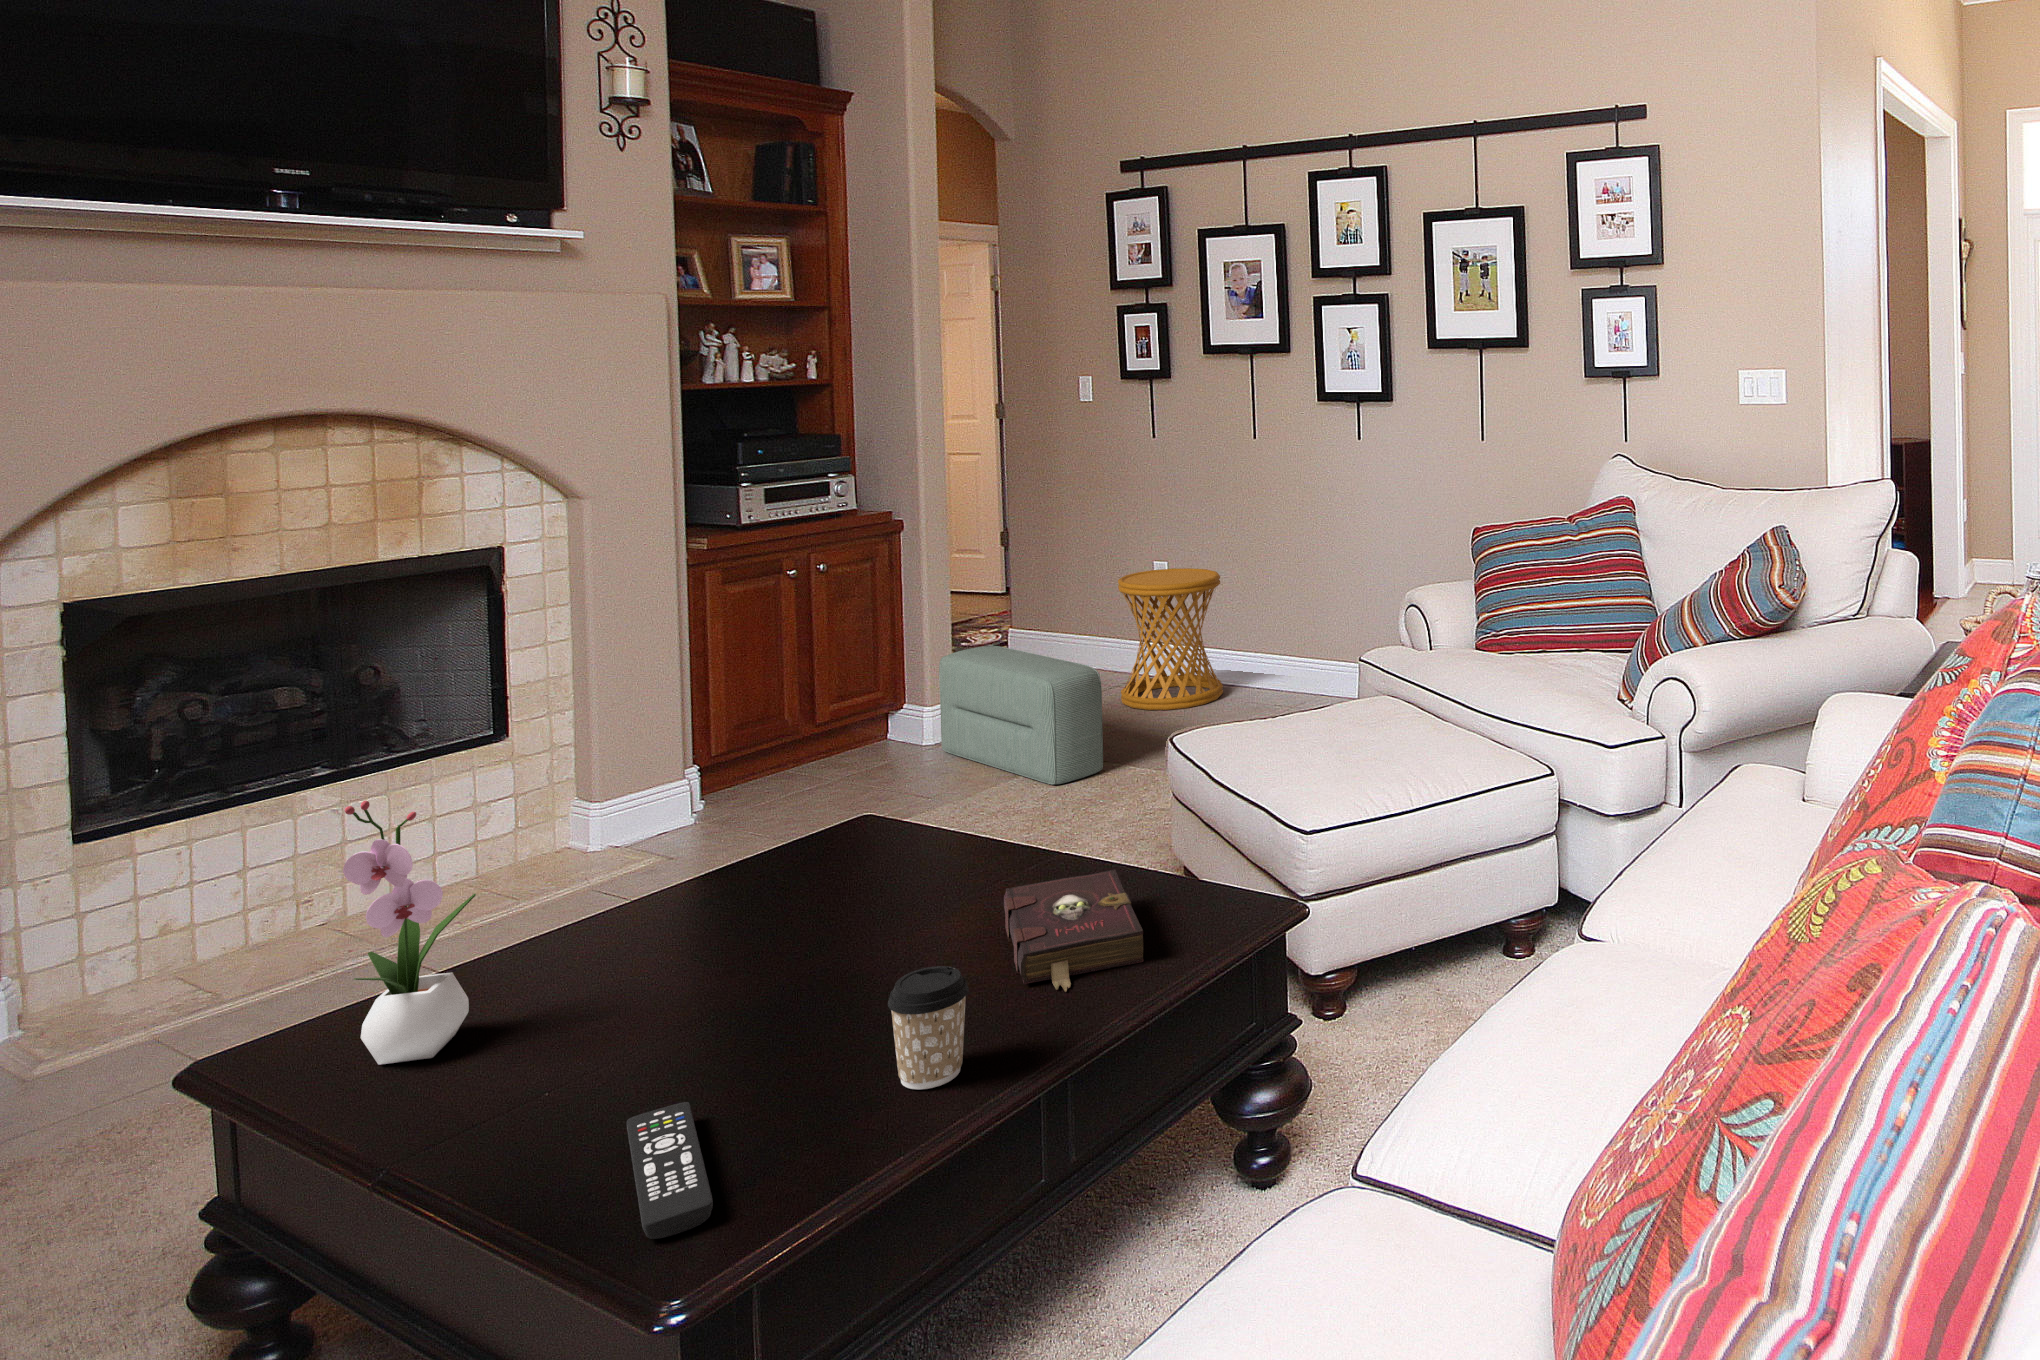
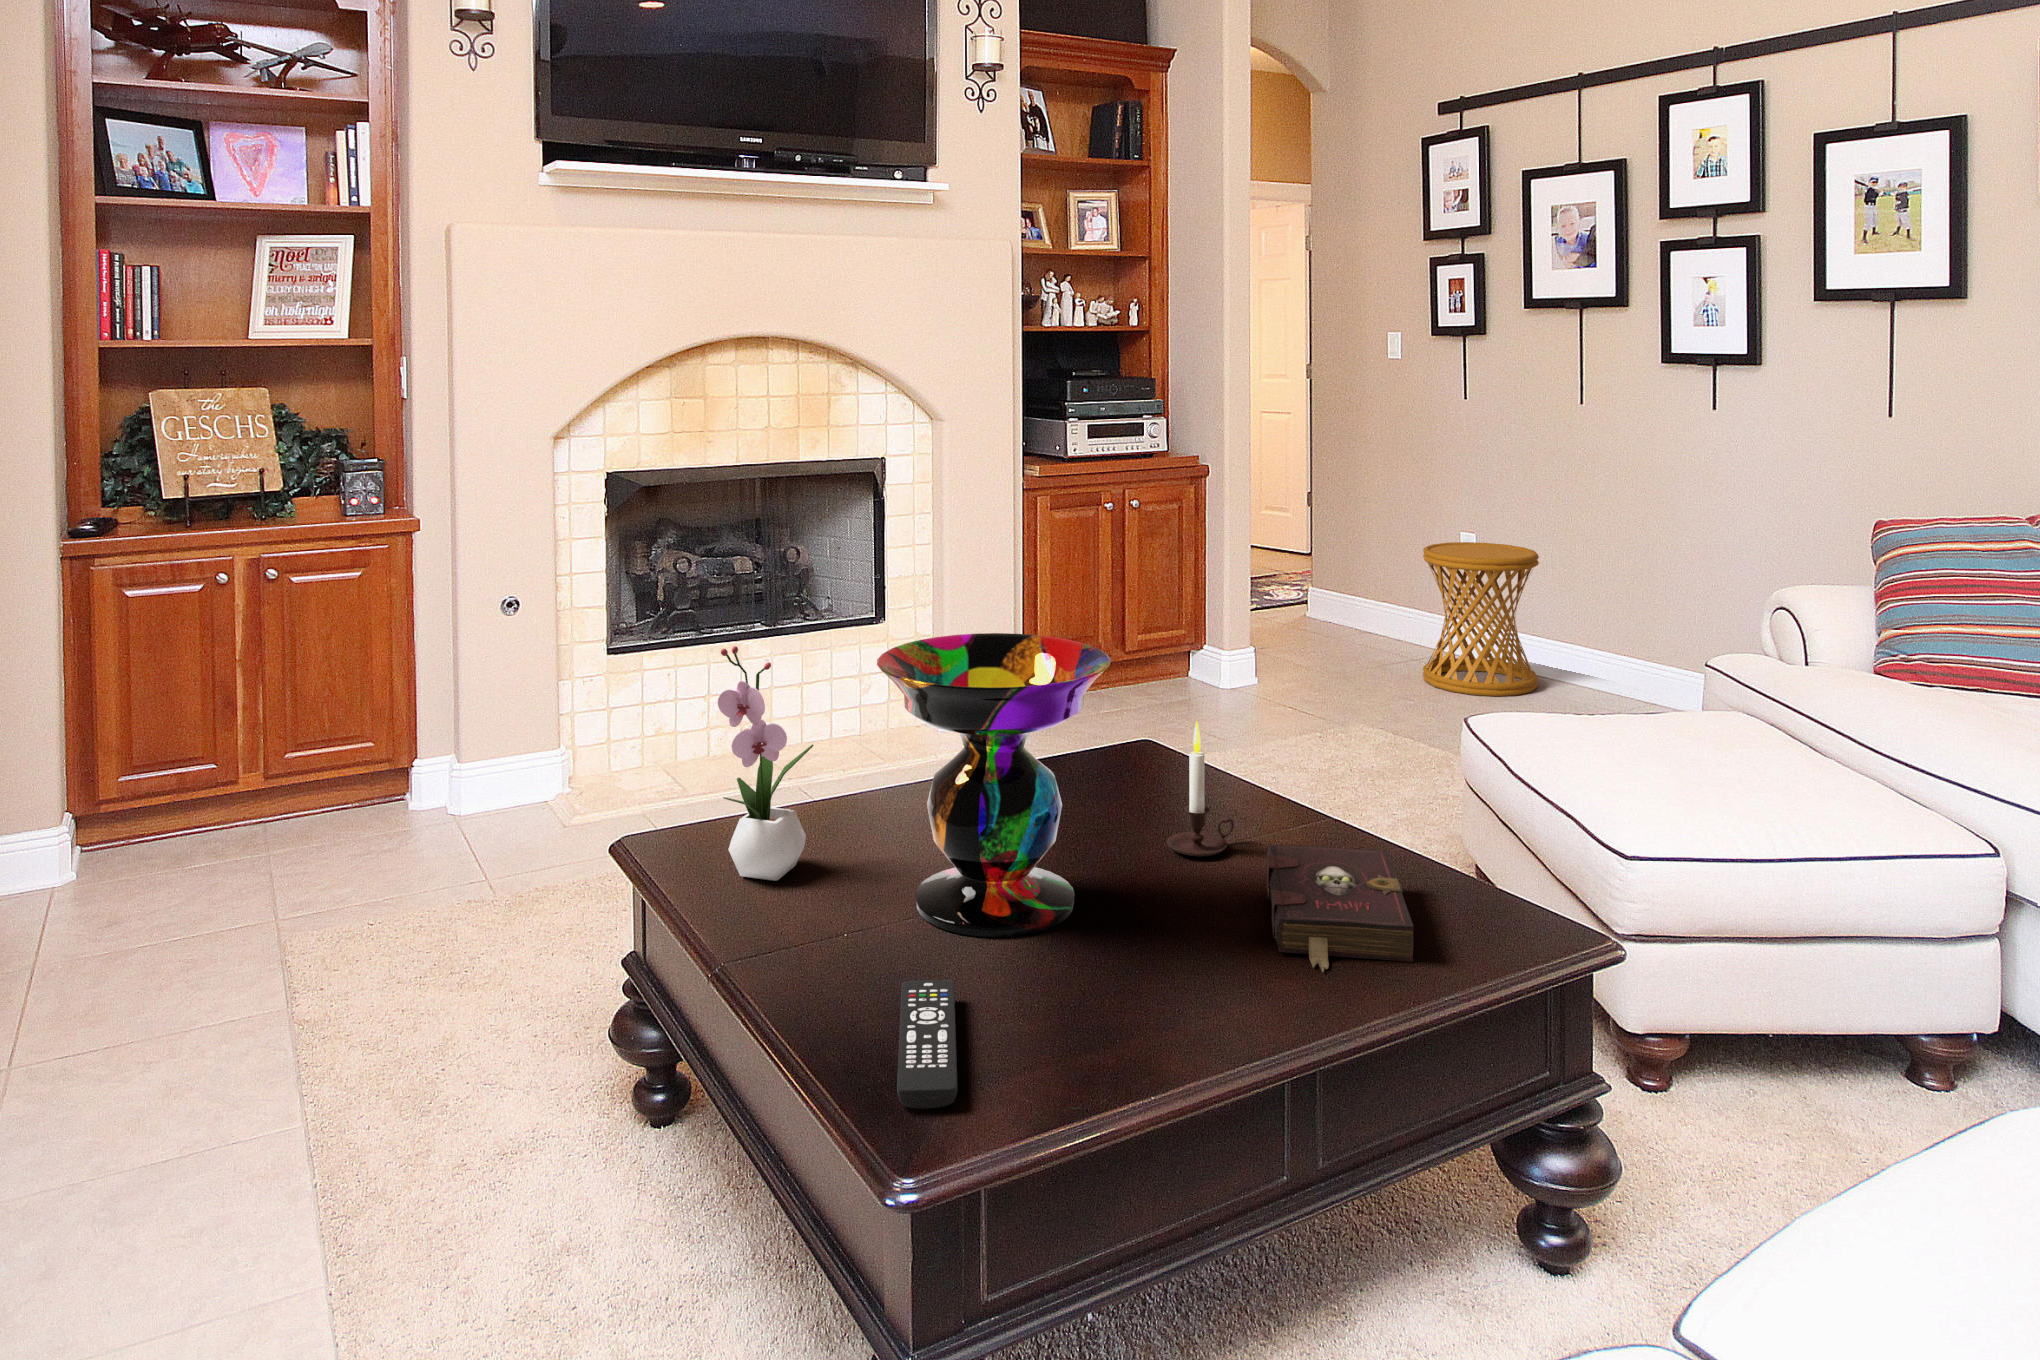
pouf: present [939,646,1103,785] -> none [1238,600,1399,752]
decorative bowl: none [568,729,843,1055] -> present [877,633,1111,937]
candle: none [900,786,967,917] -> present [1167,722,1234,856]
coffee cup: present [888,966,969,1089] -> none [1133,907,1214,1037]

